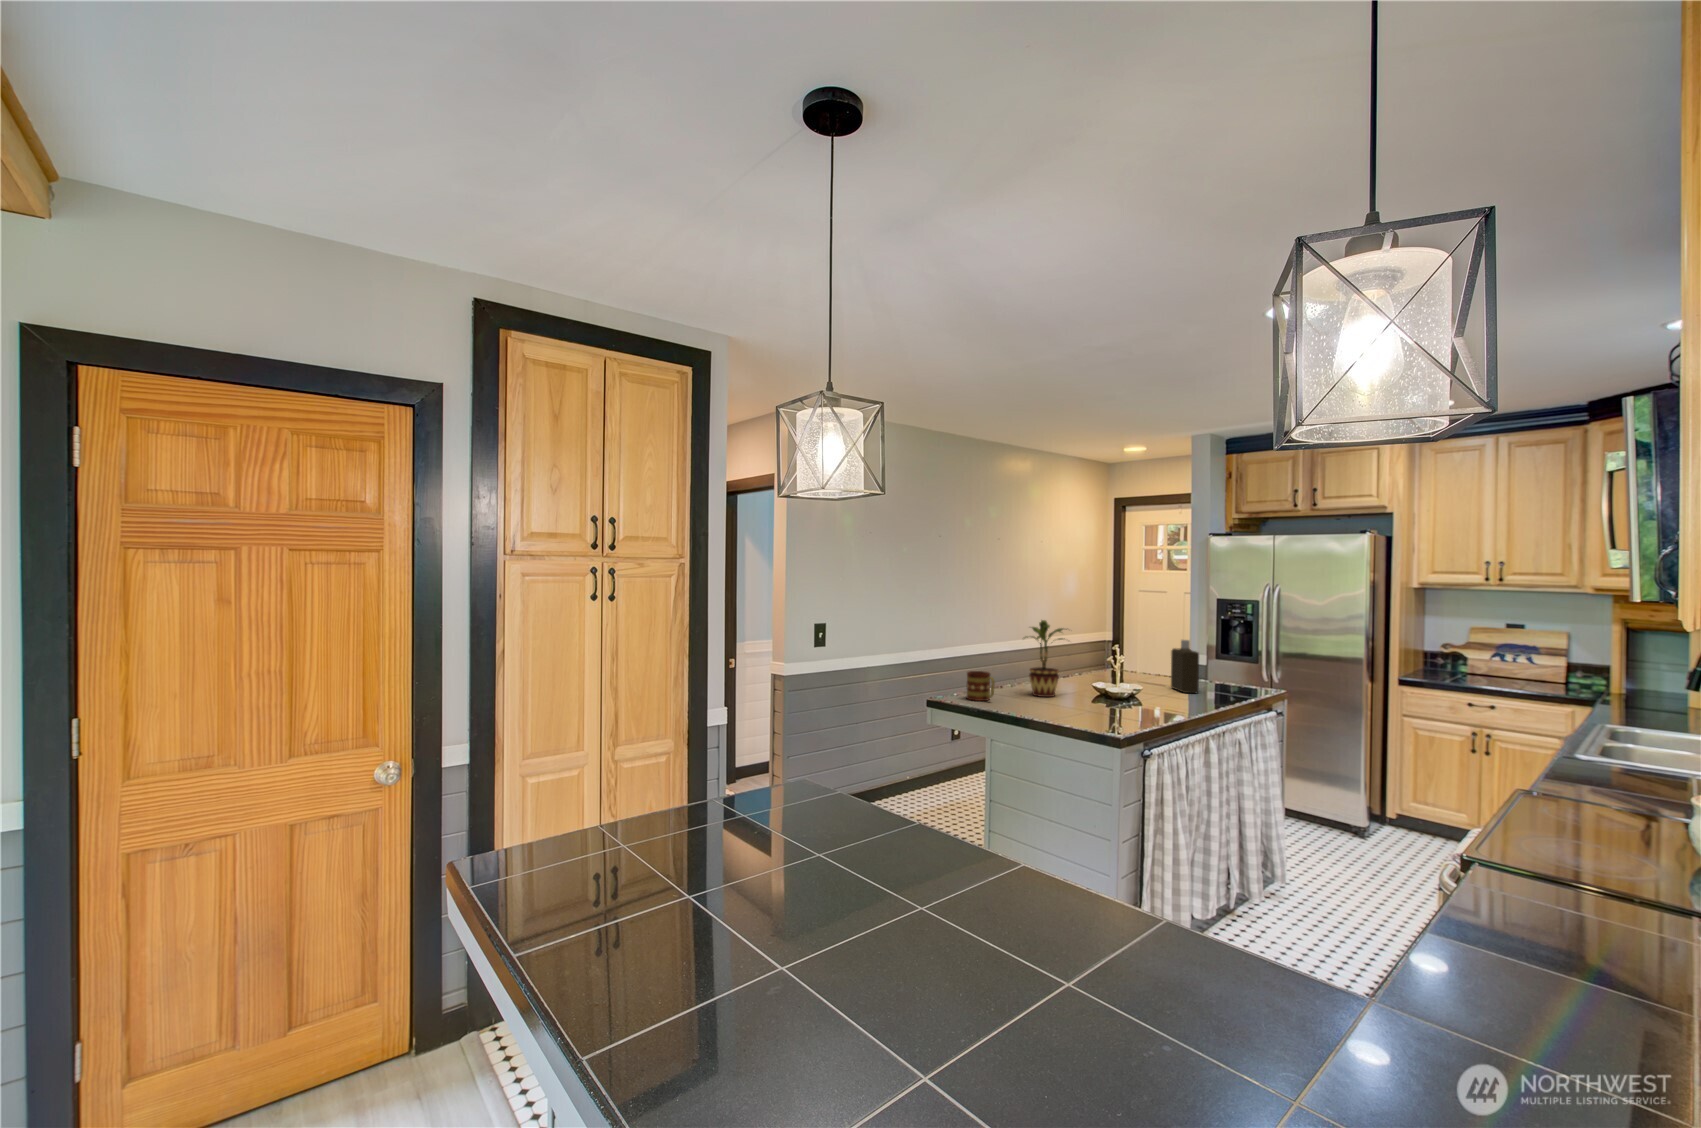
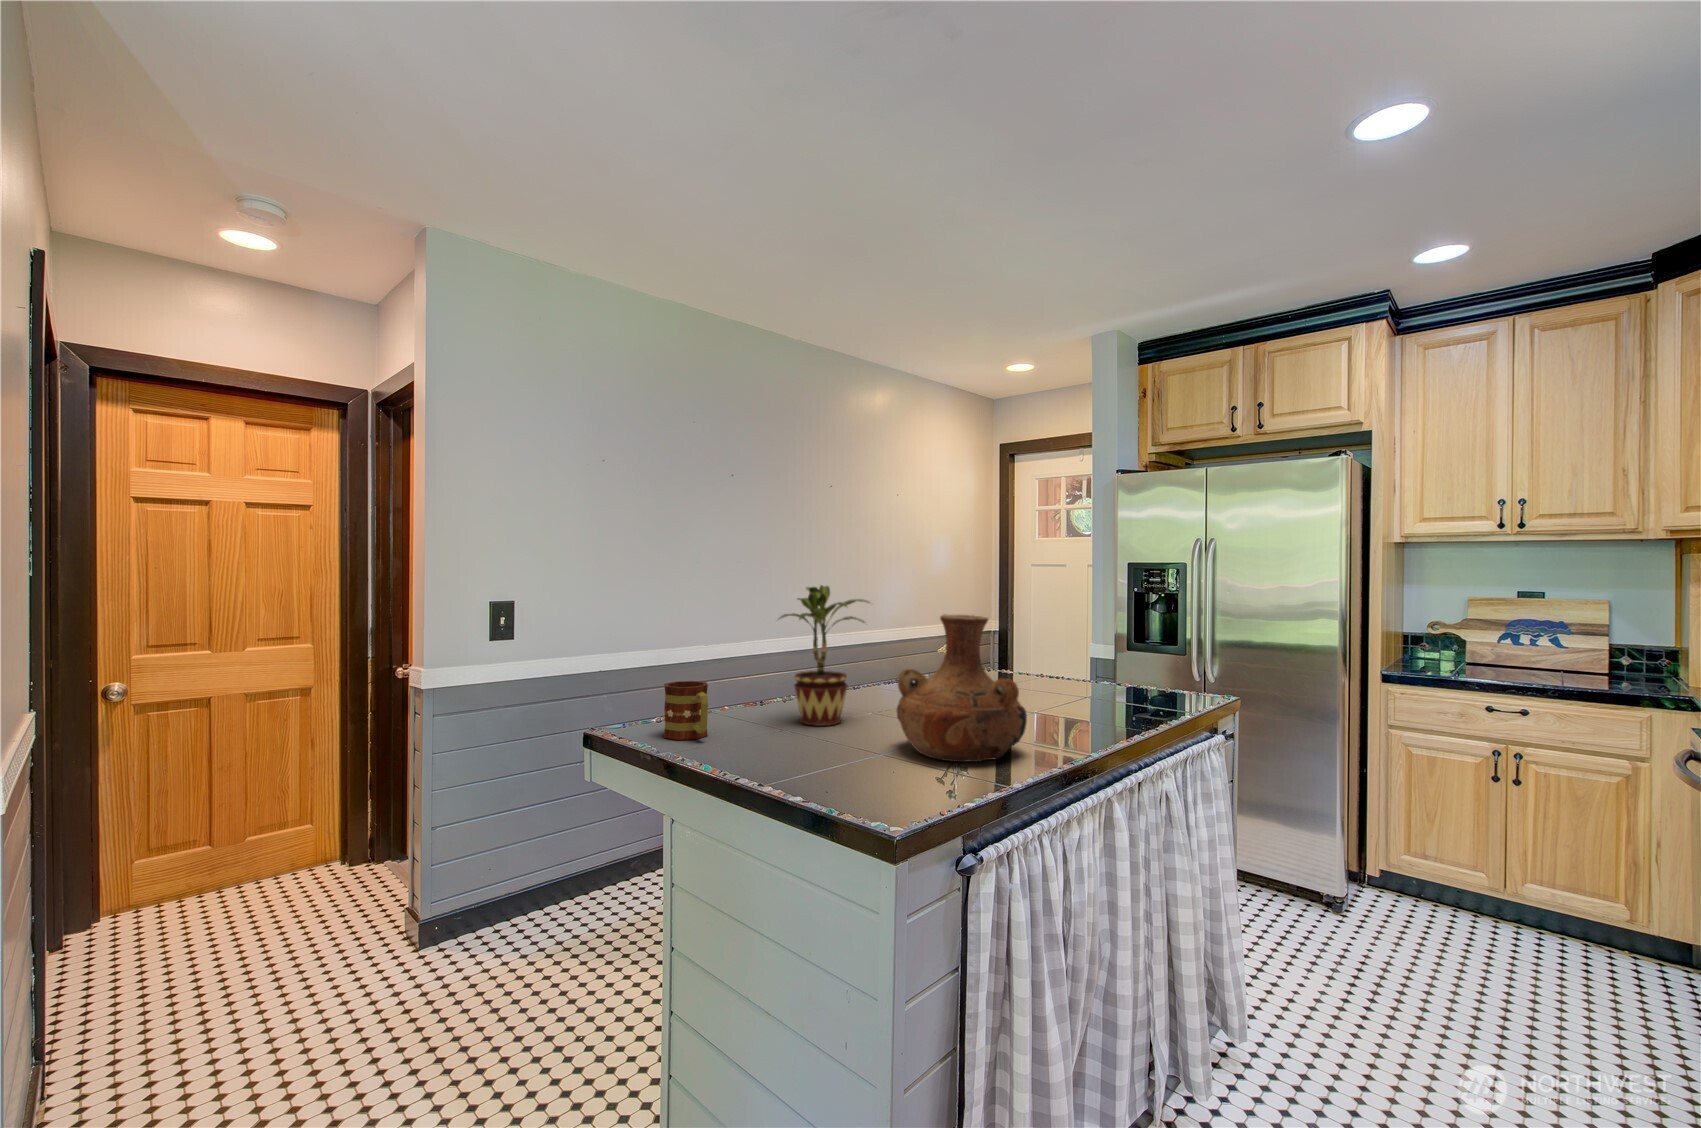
vase: none [1095,639,1166,714] -> present [897,614,1027,762]
bottle: present [1171,640,1199,693] -> none [1051,618,1095,709]

